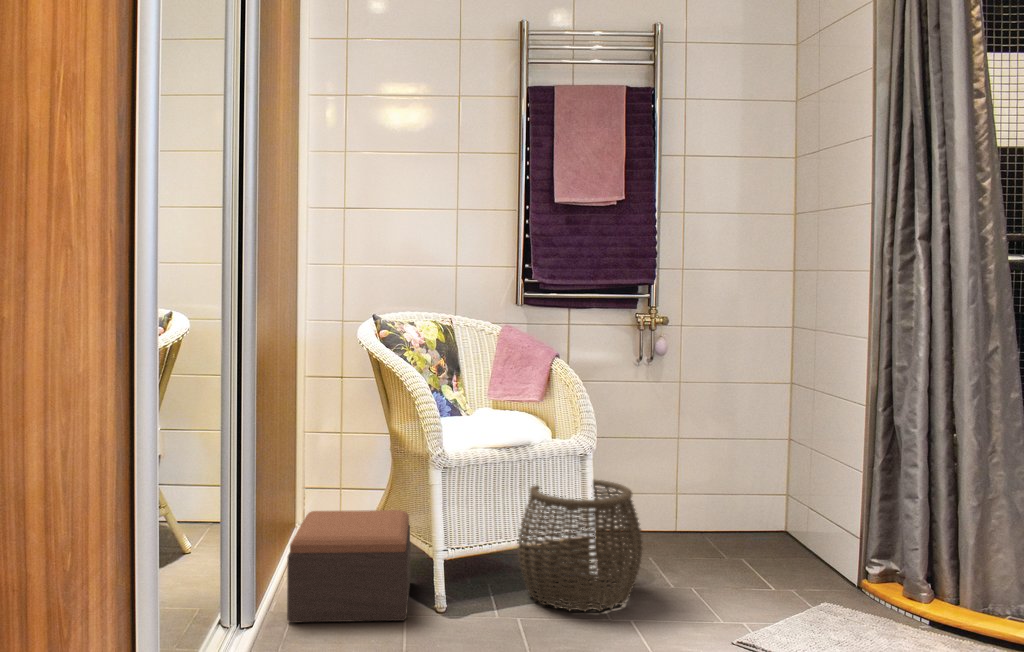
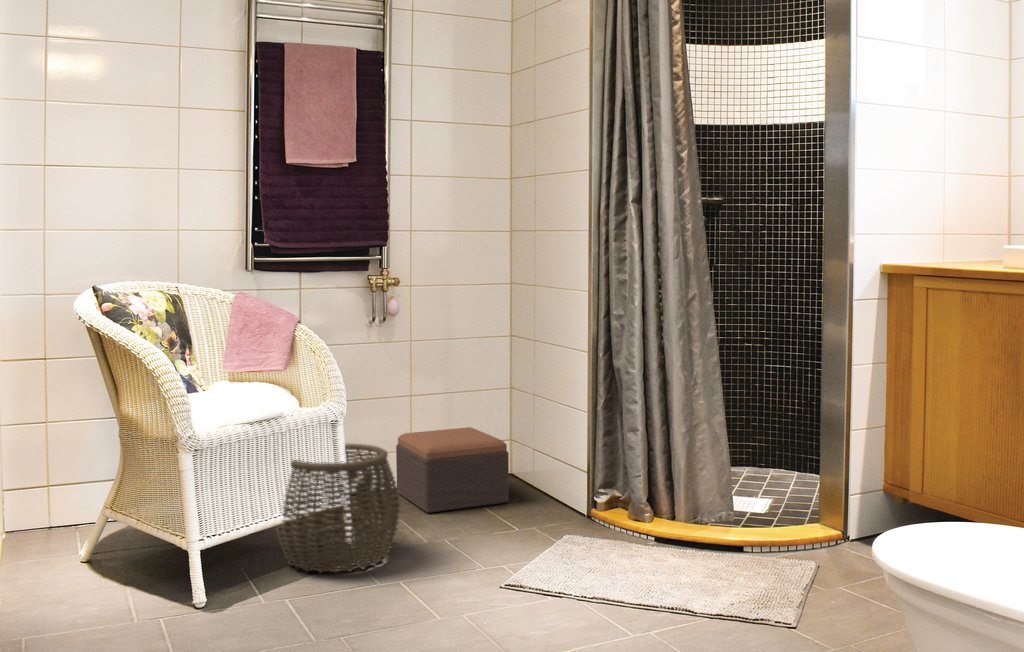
footstool: present [287,510,411,623] -> present [396,427,509,513]

